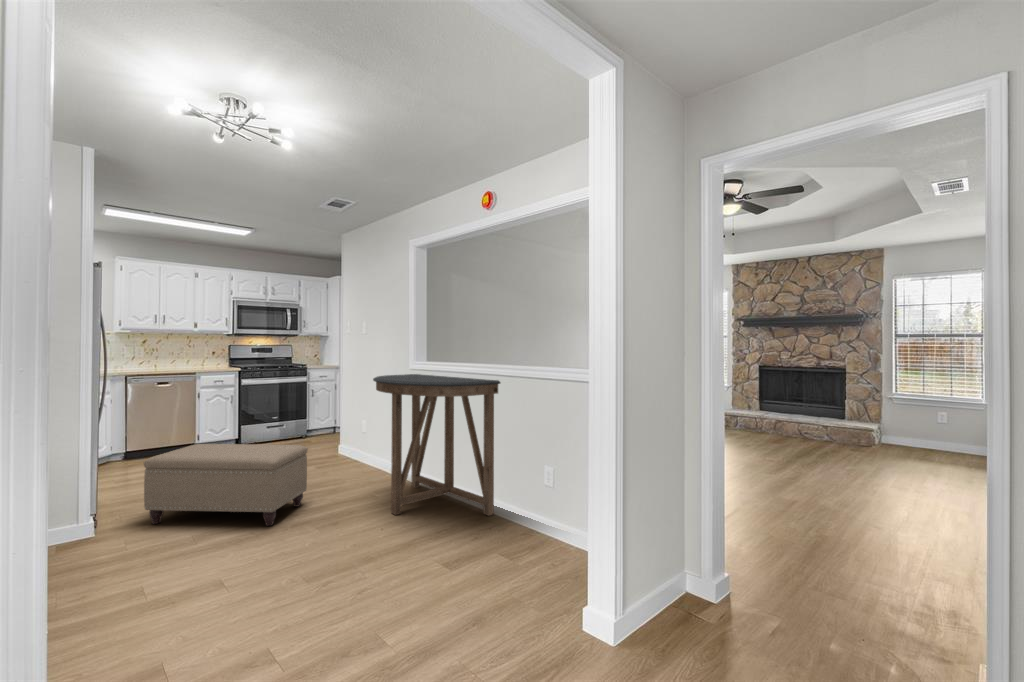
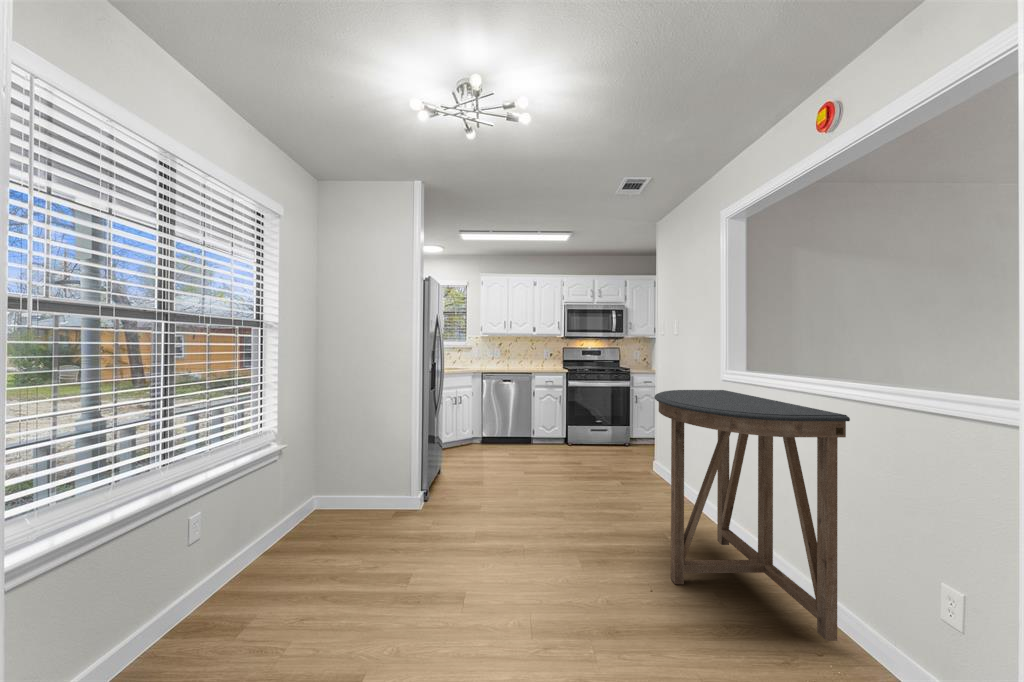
ottoman: present [144,444,308,526] -> none [445,445,585,551]

